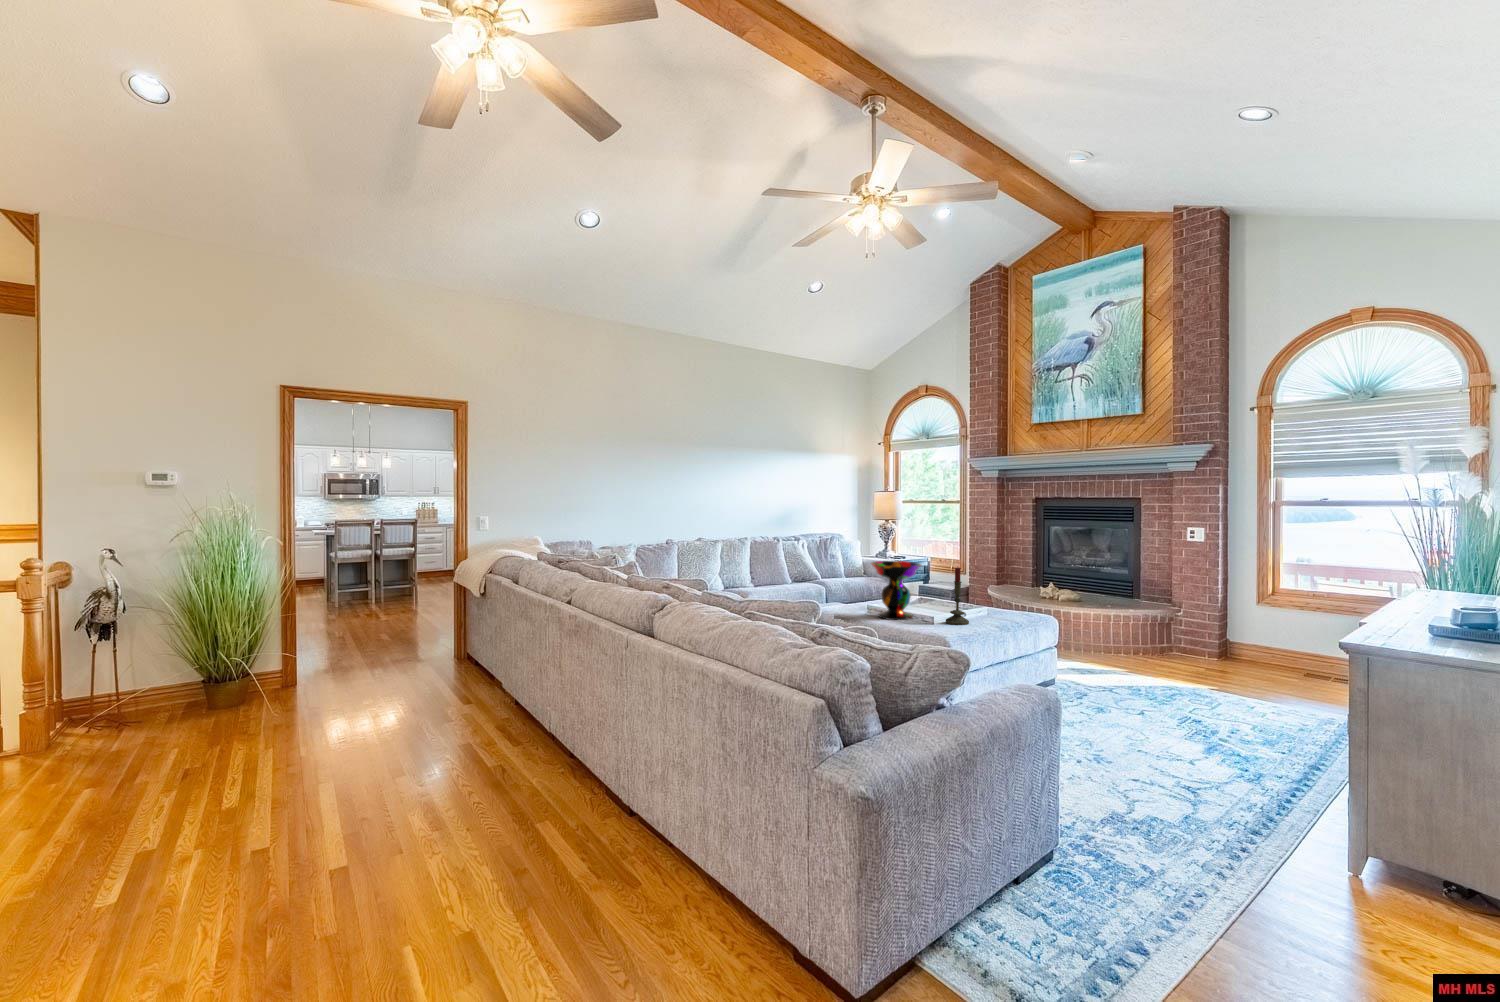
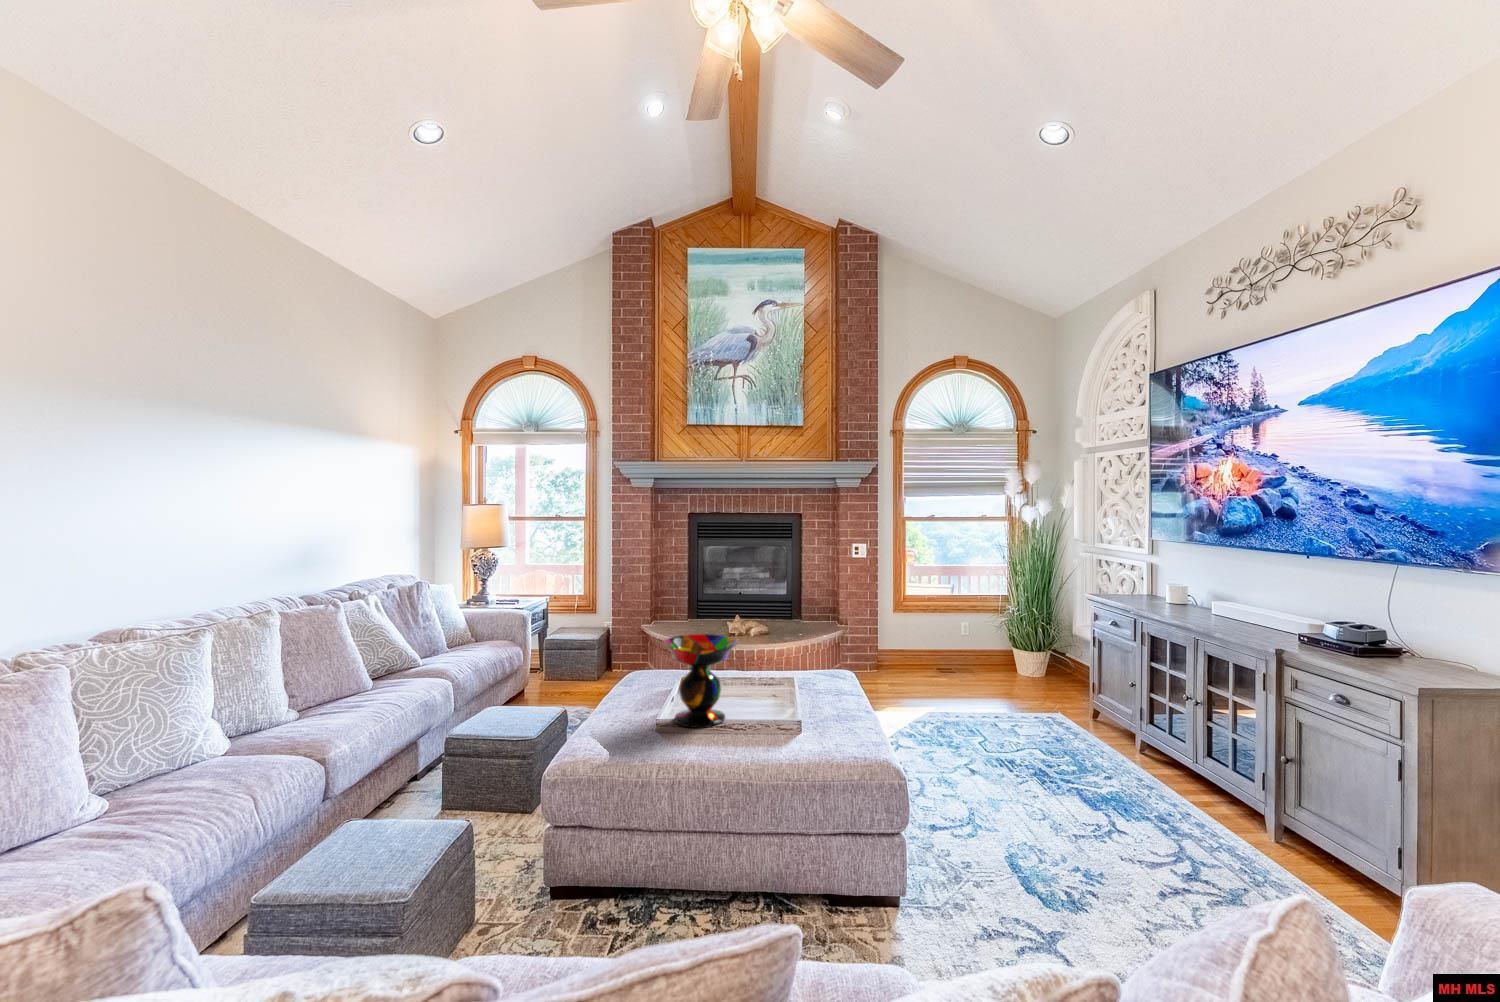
candle: present [946,567,969,625] -> none [775,636,805,717]

